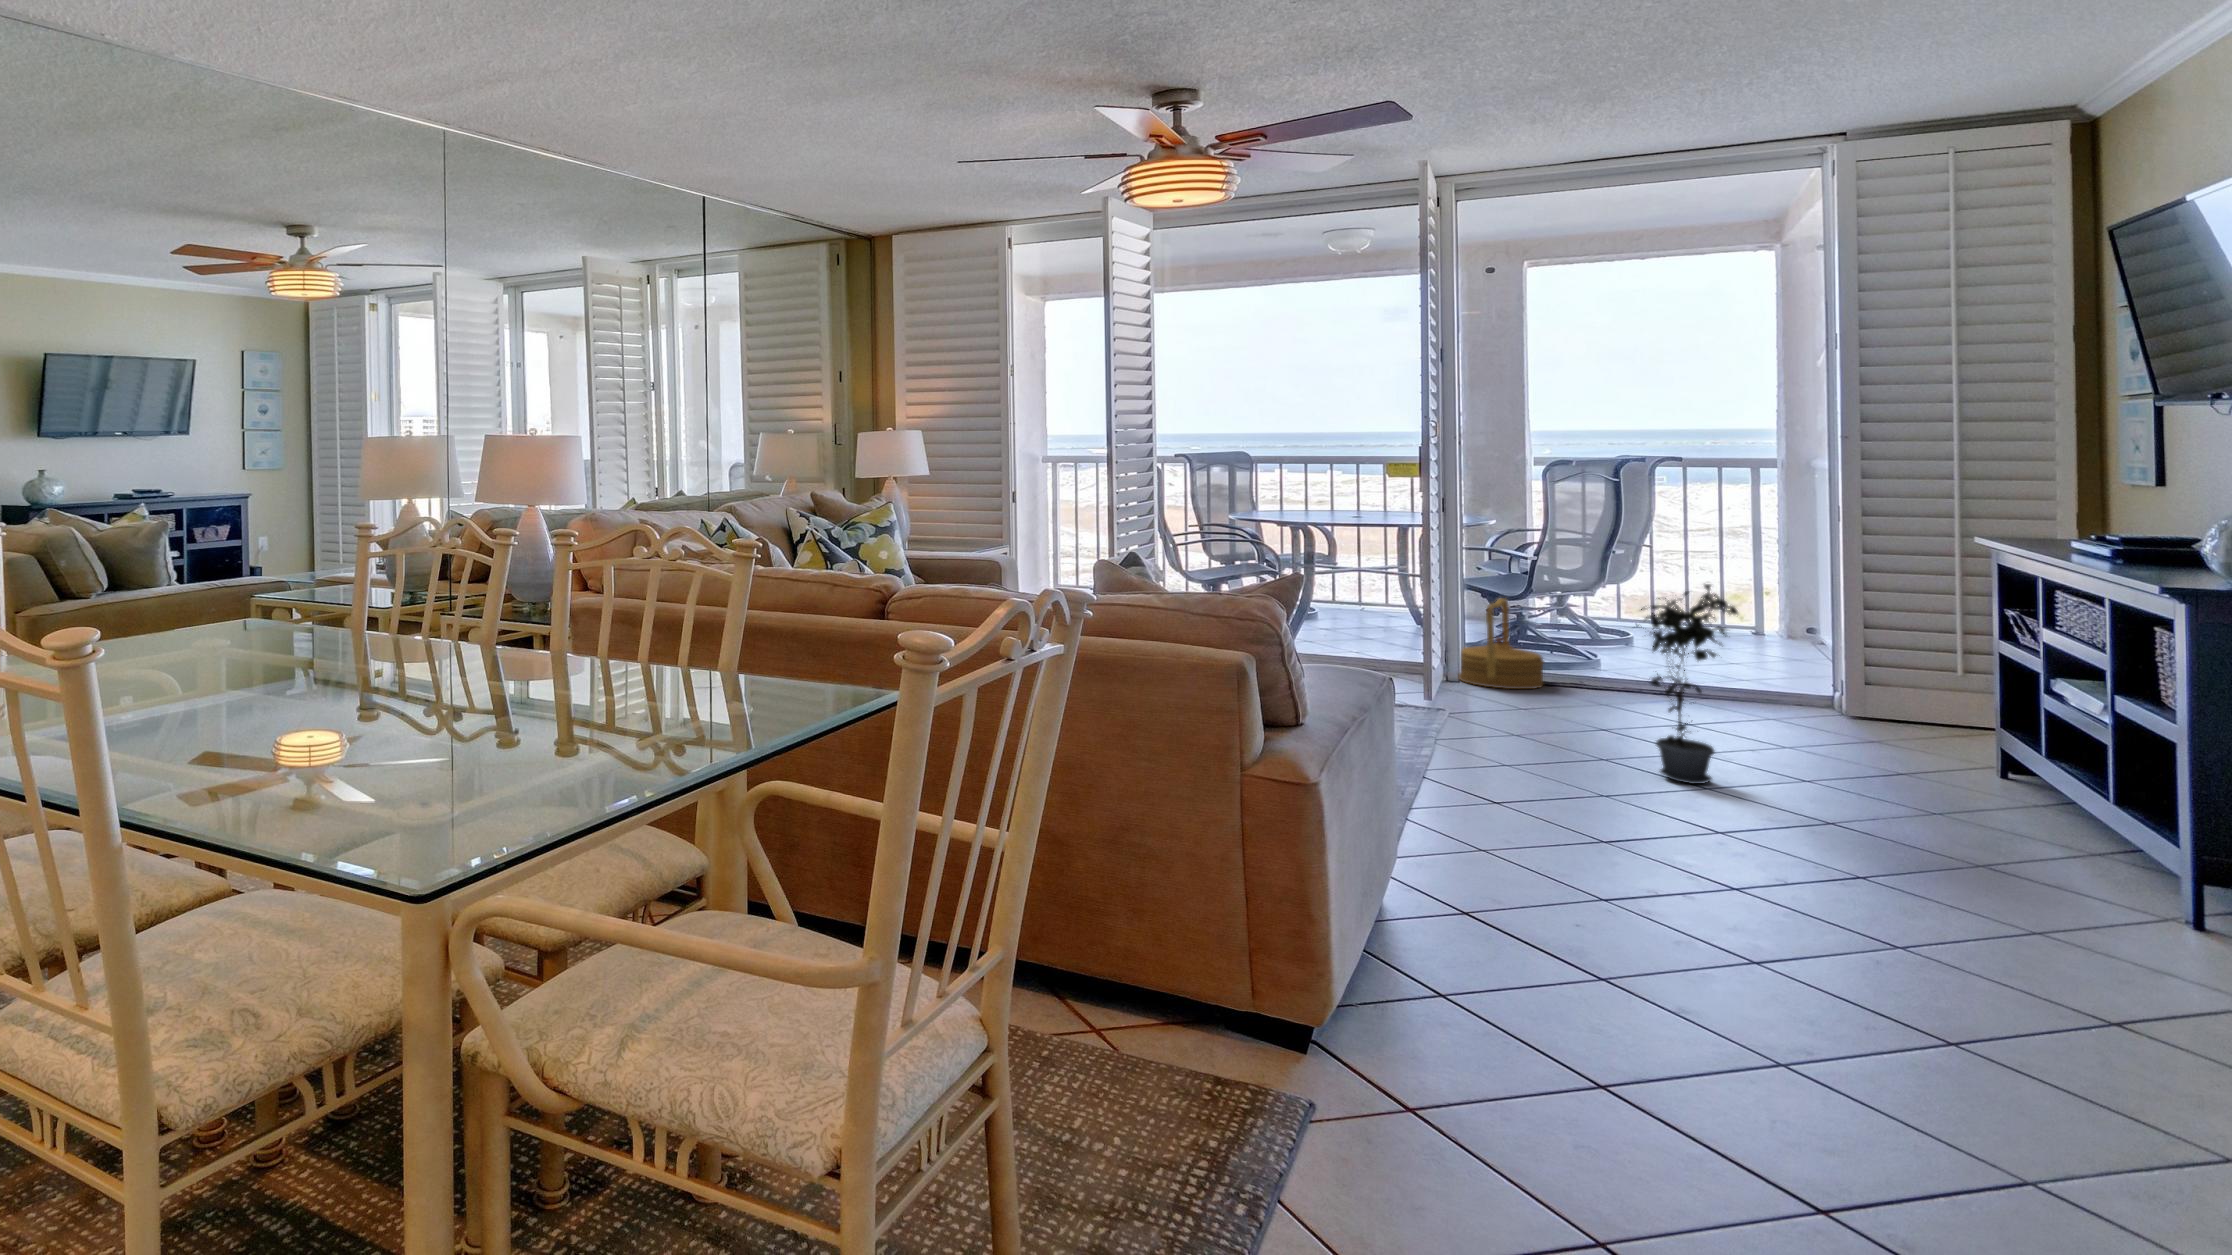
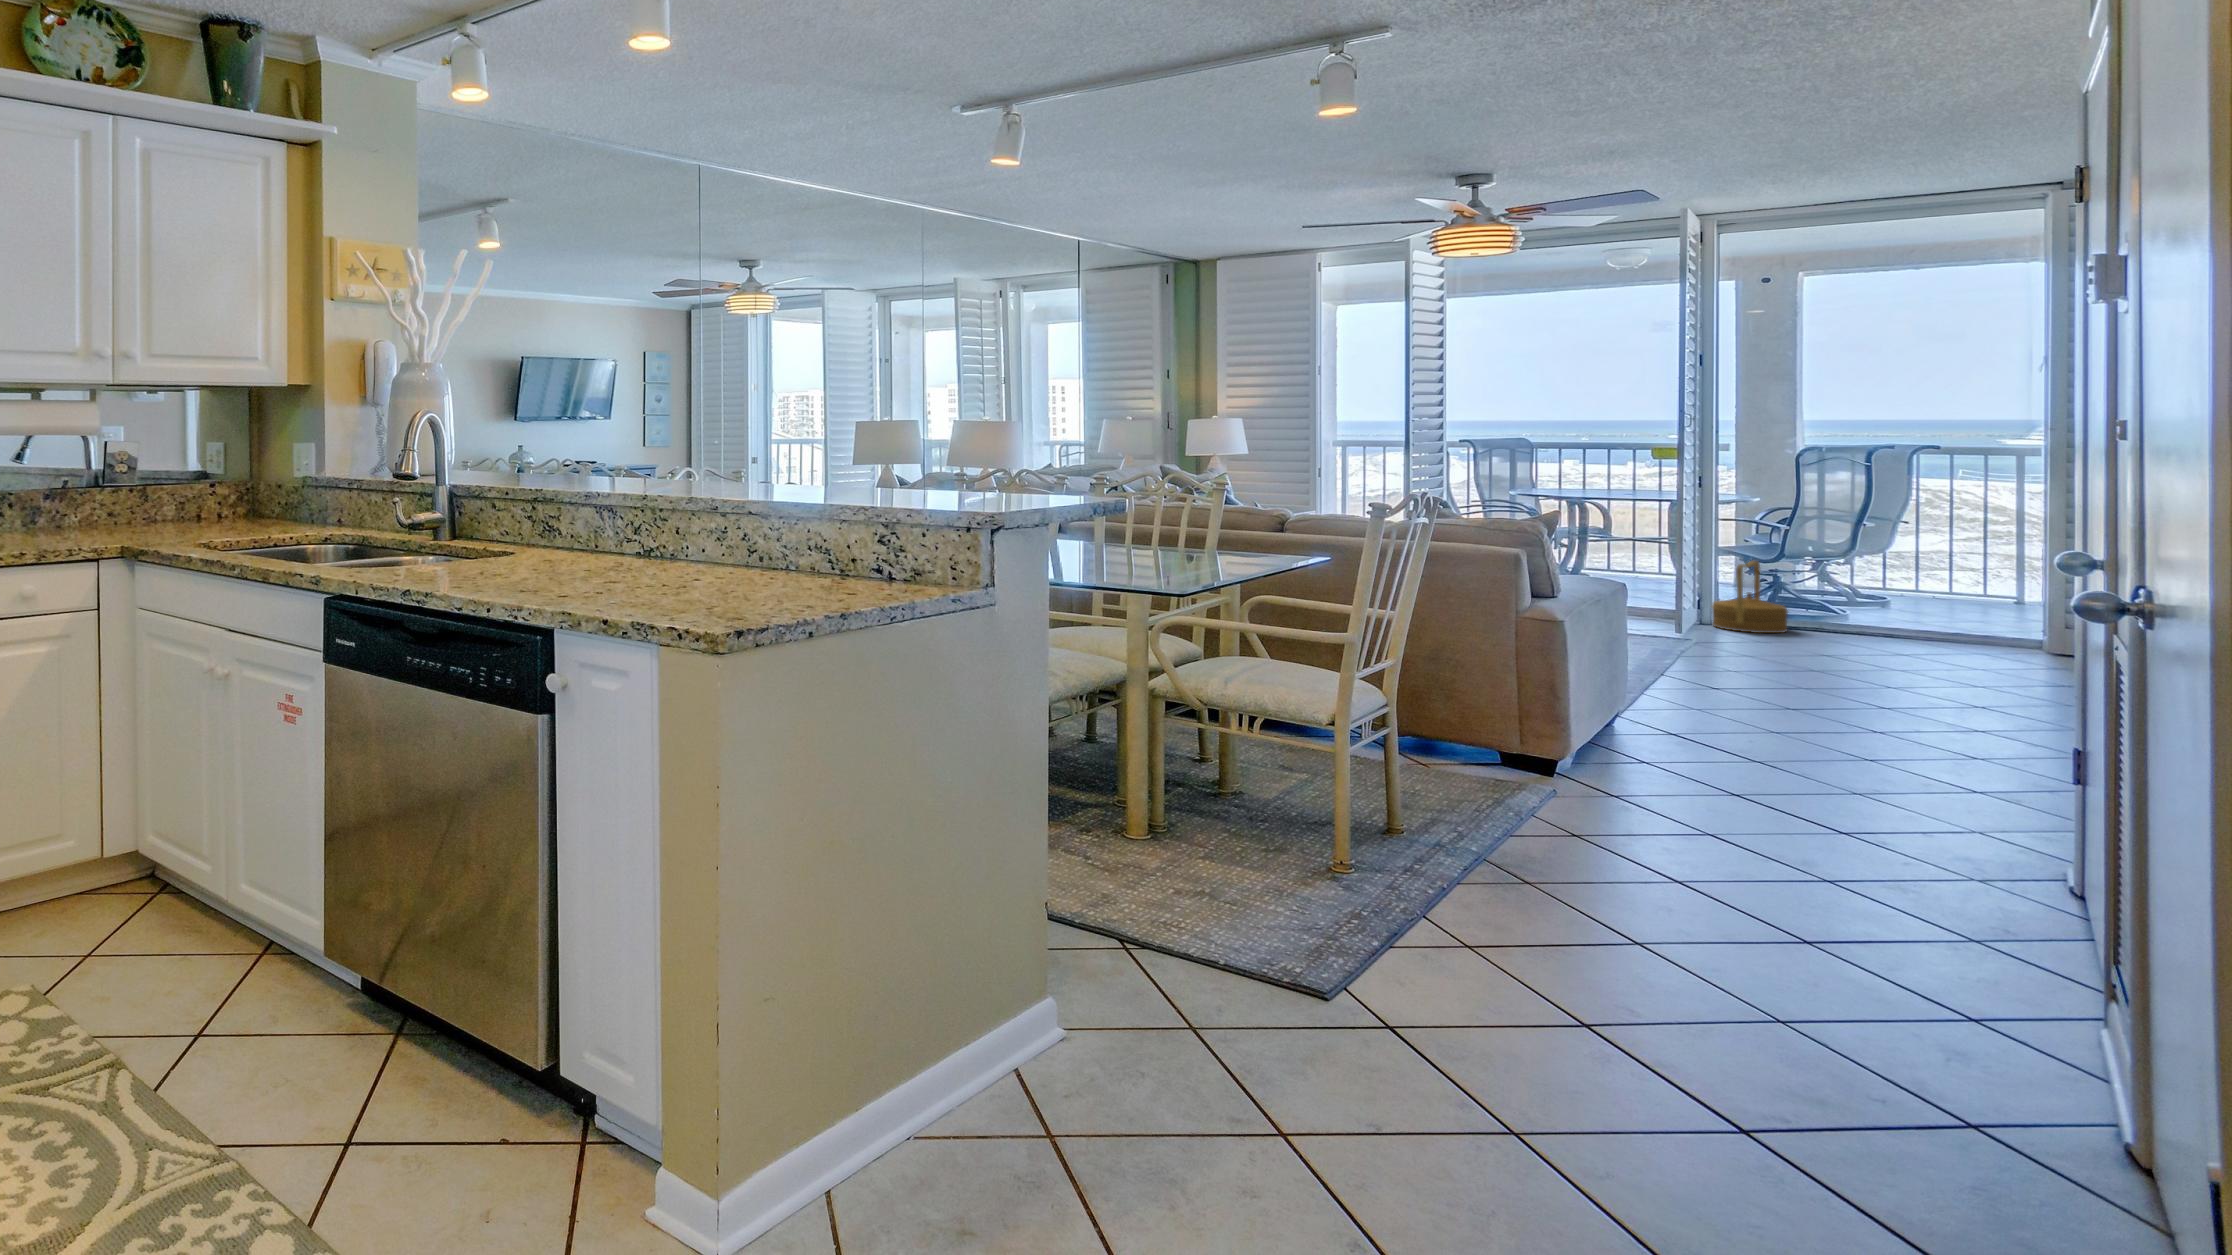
potted plant: present [1638,584,1738,784] -> none [1835,540,1916,687]

